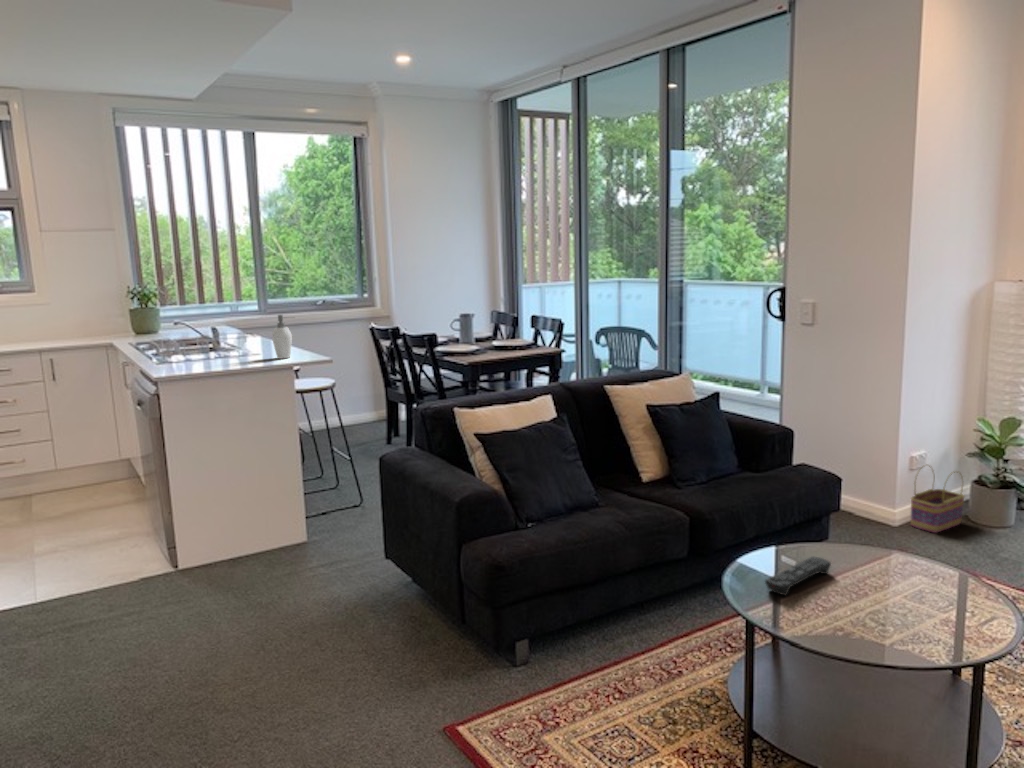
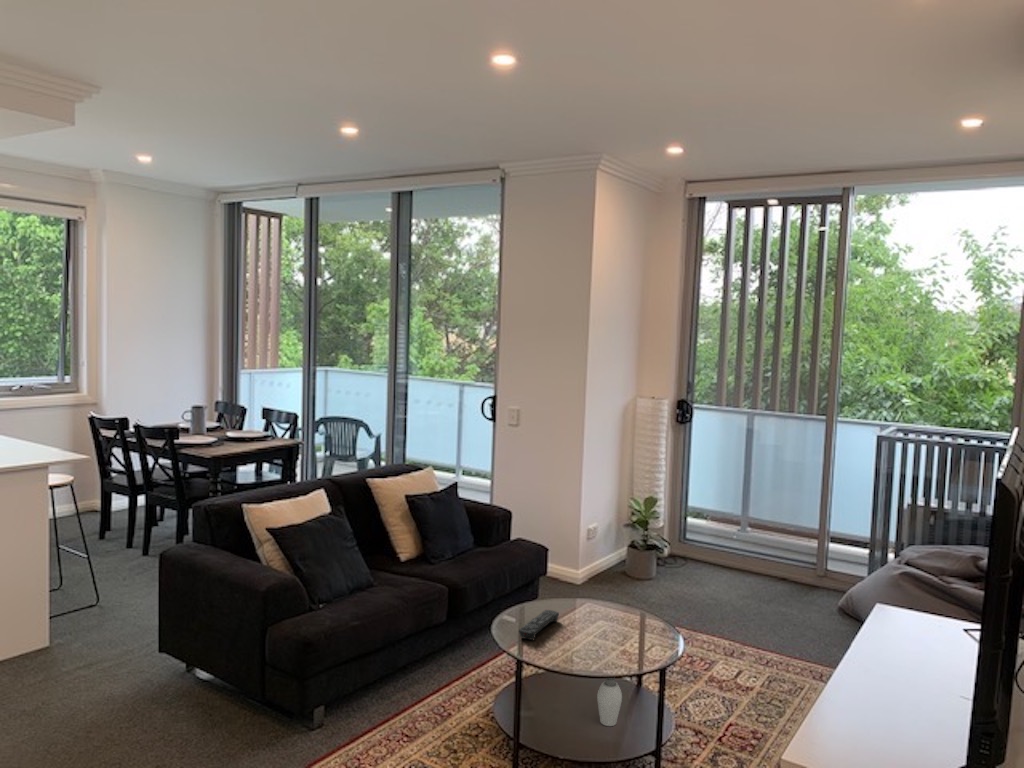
soap dispenser: present [272,315,292,359] -> present [597,678,622,726]
basket: present [911,466,964,533] -> none [589,535,625,587]

